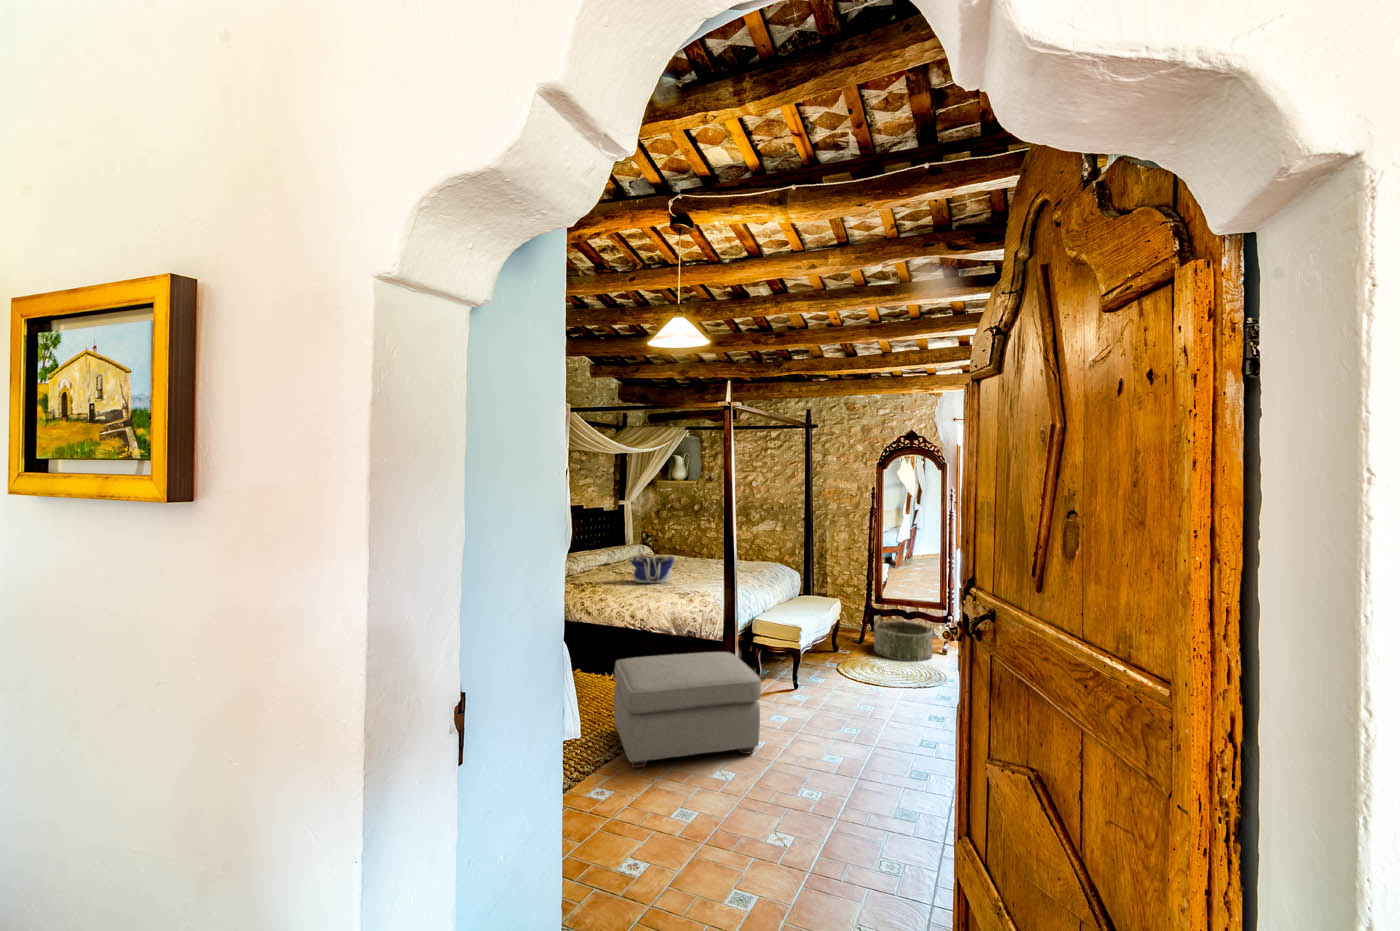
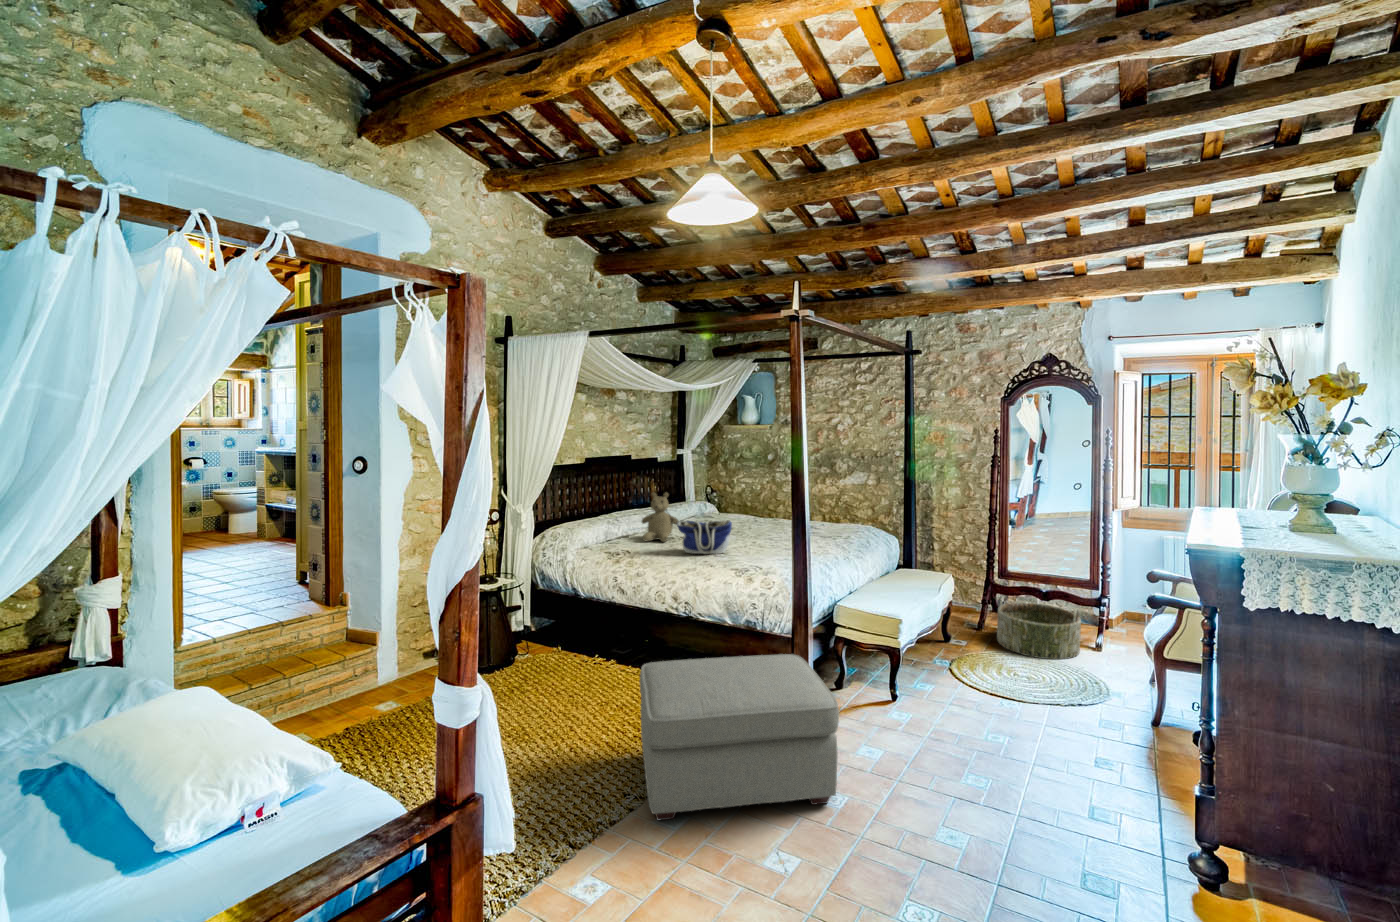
teddy bear: none [596,534,628,575] -> present [642,492,679,542]

